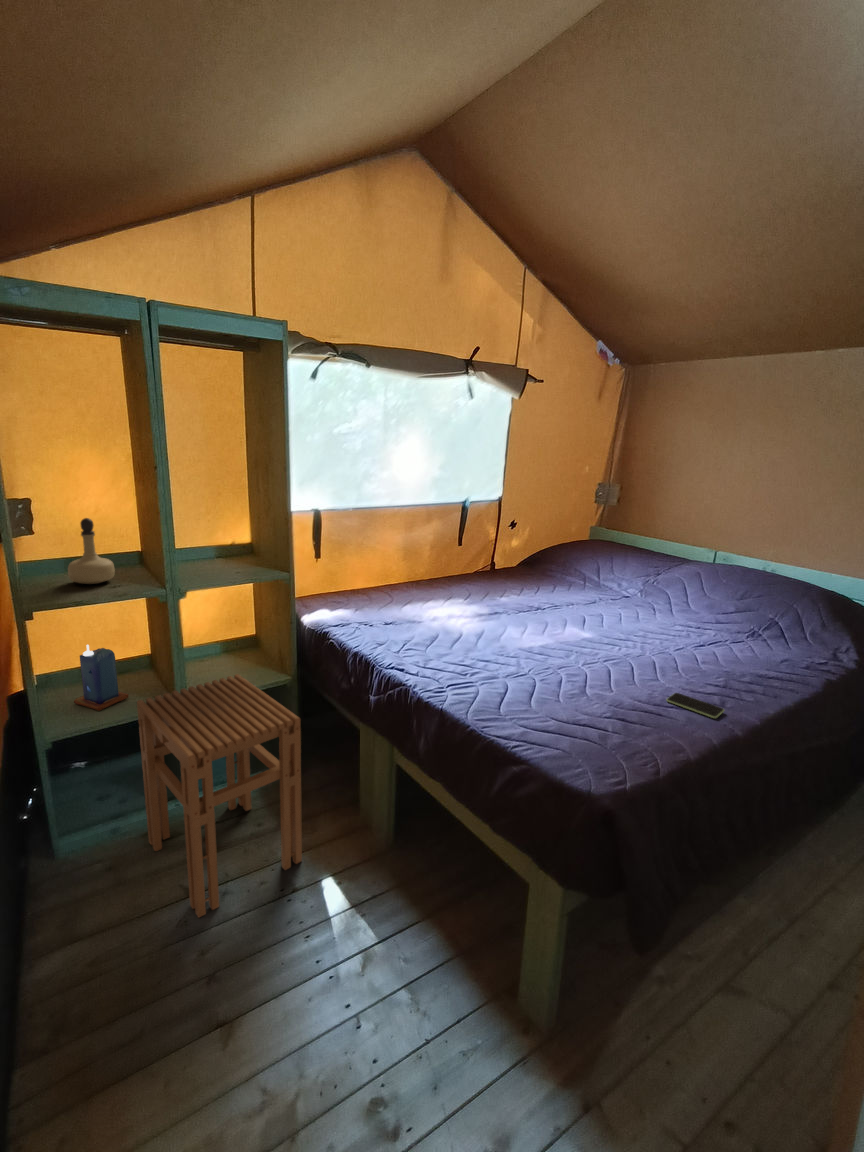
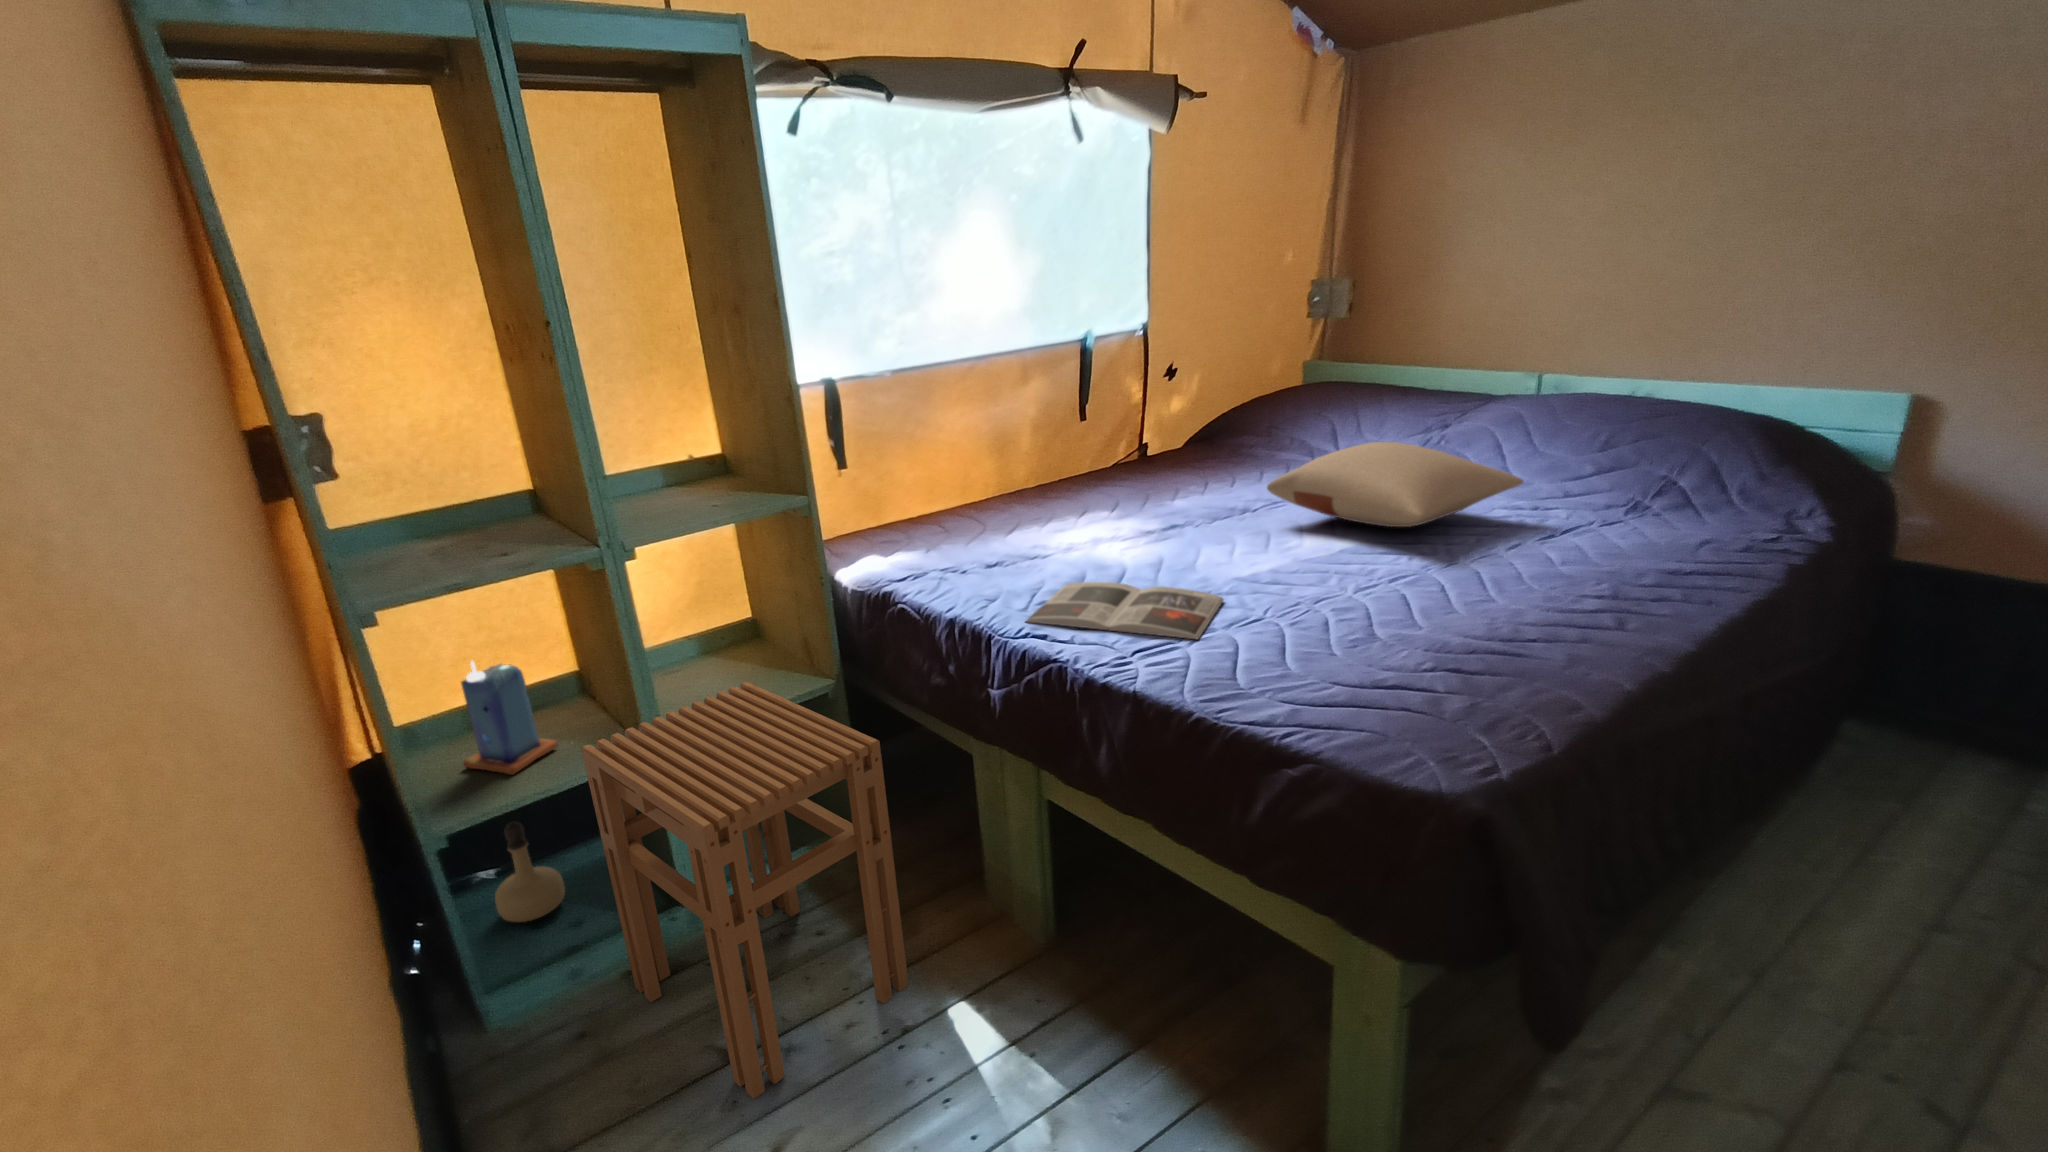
perfume bottle: present [68,518,115,584] -> present [495,822,565,922]
pillow: none [548,580,692,631] -> present [1267,442,1523,527]
magazine: none [394,640,508,683] -> present [1026,582,1223,639]
smartphone: present [667,693,724,718] -> none [1518,616,1624,650]

